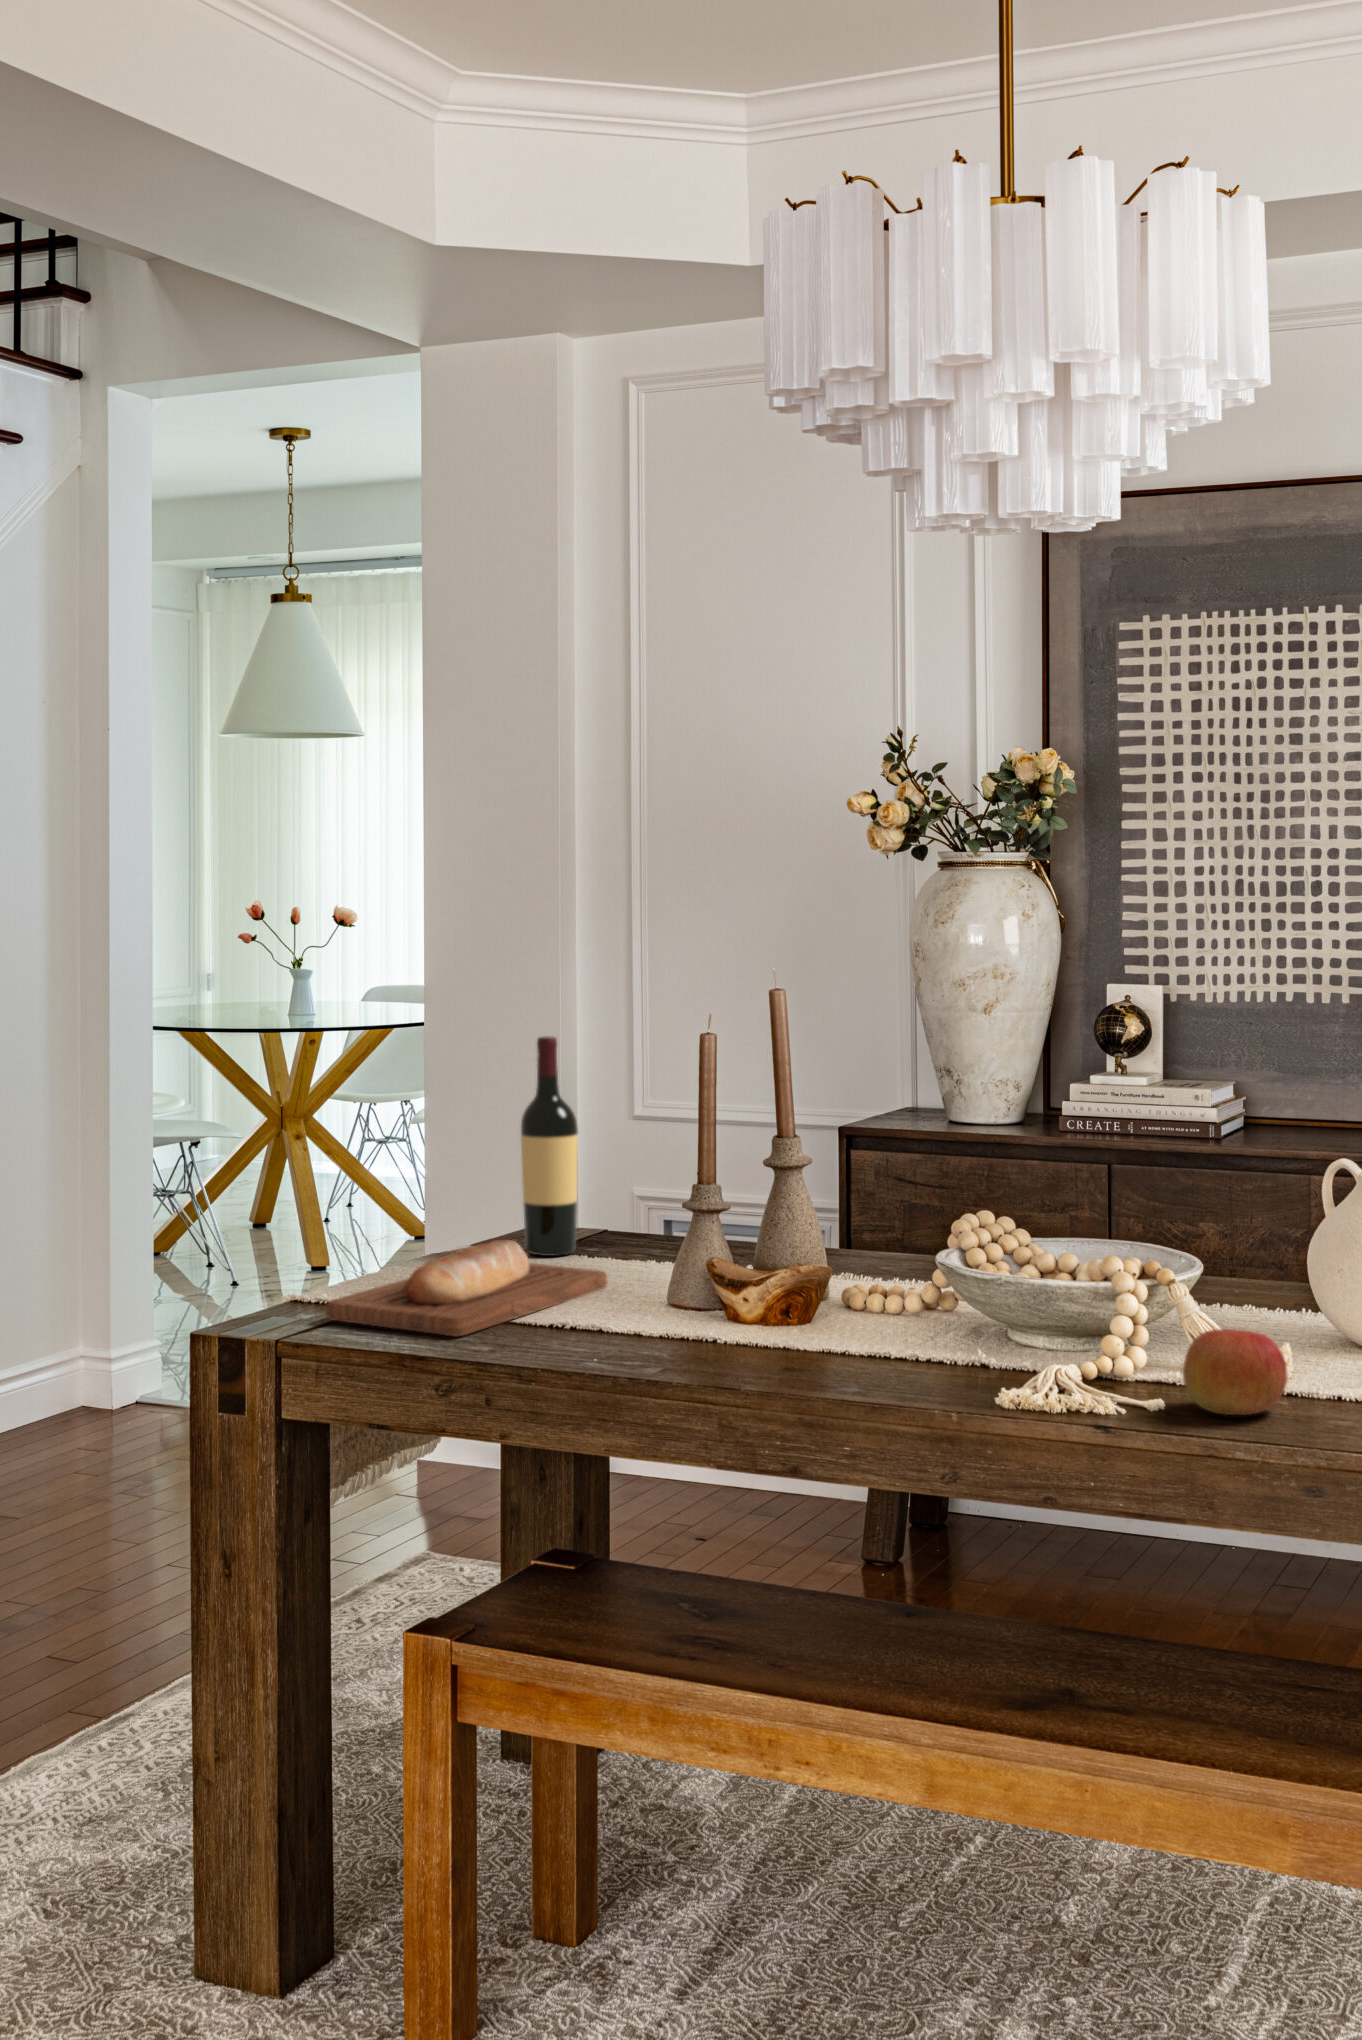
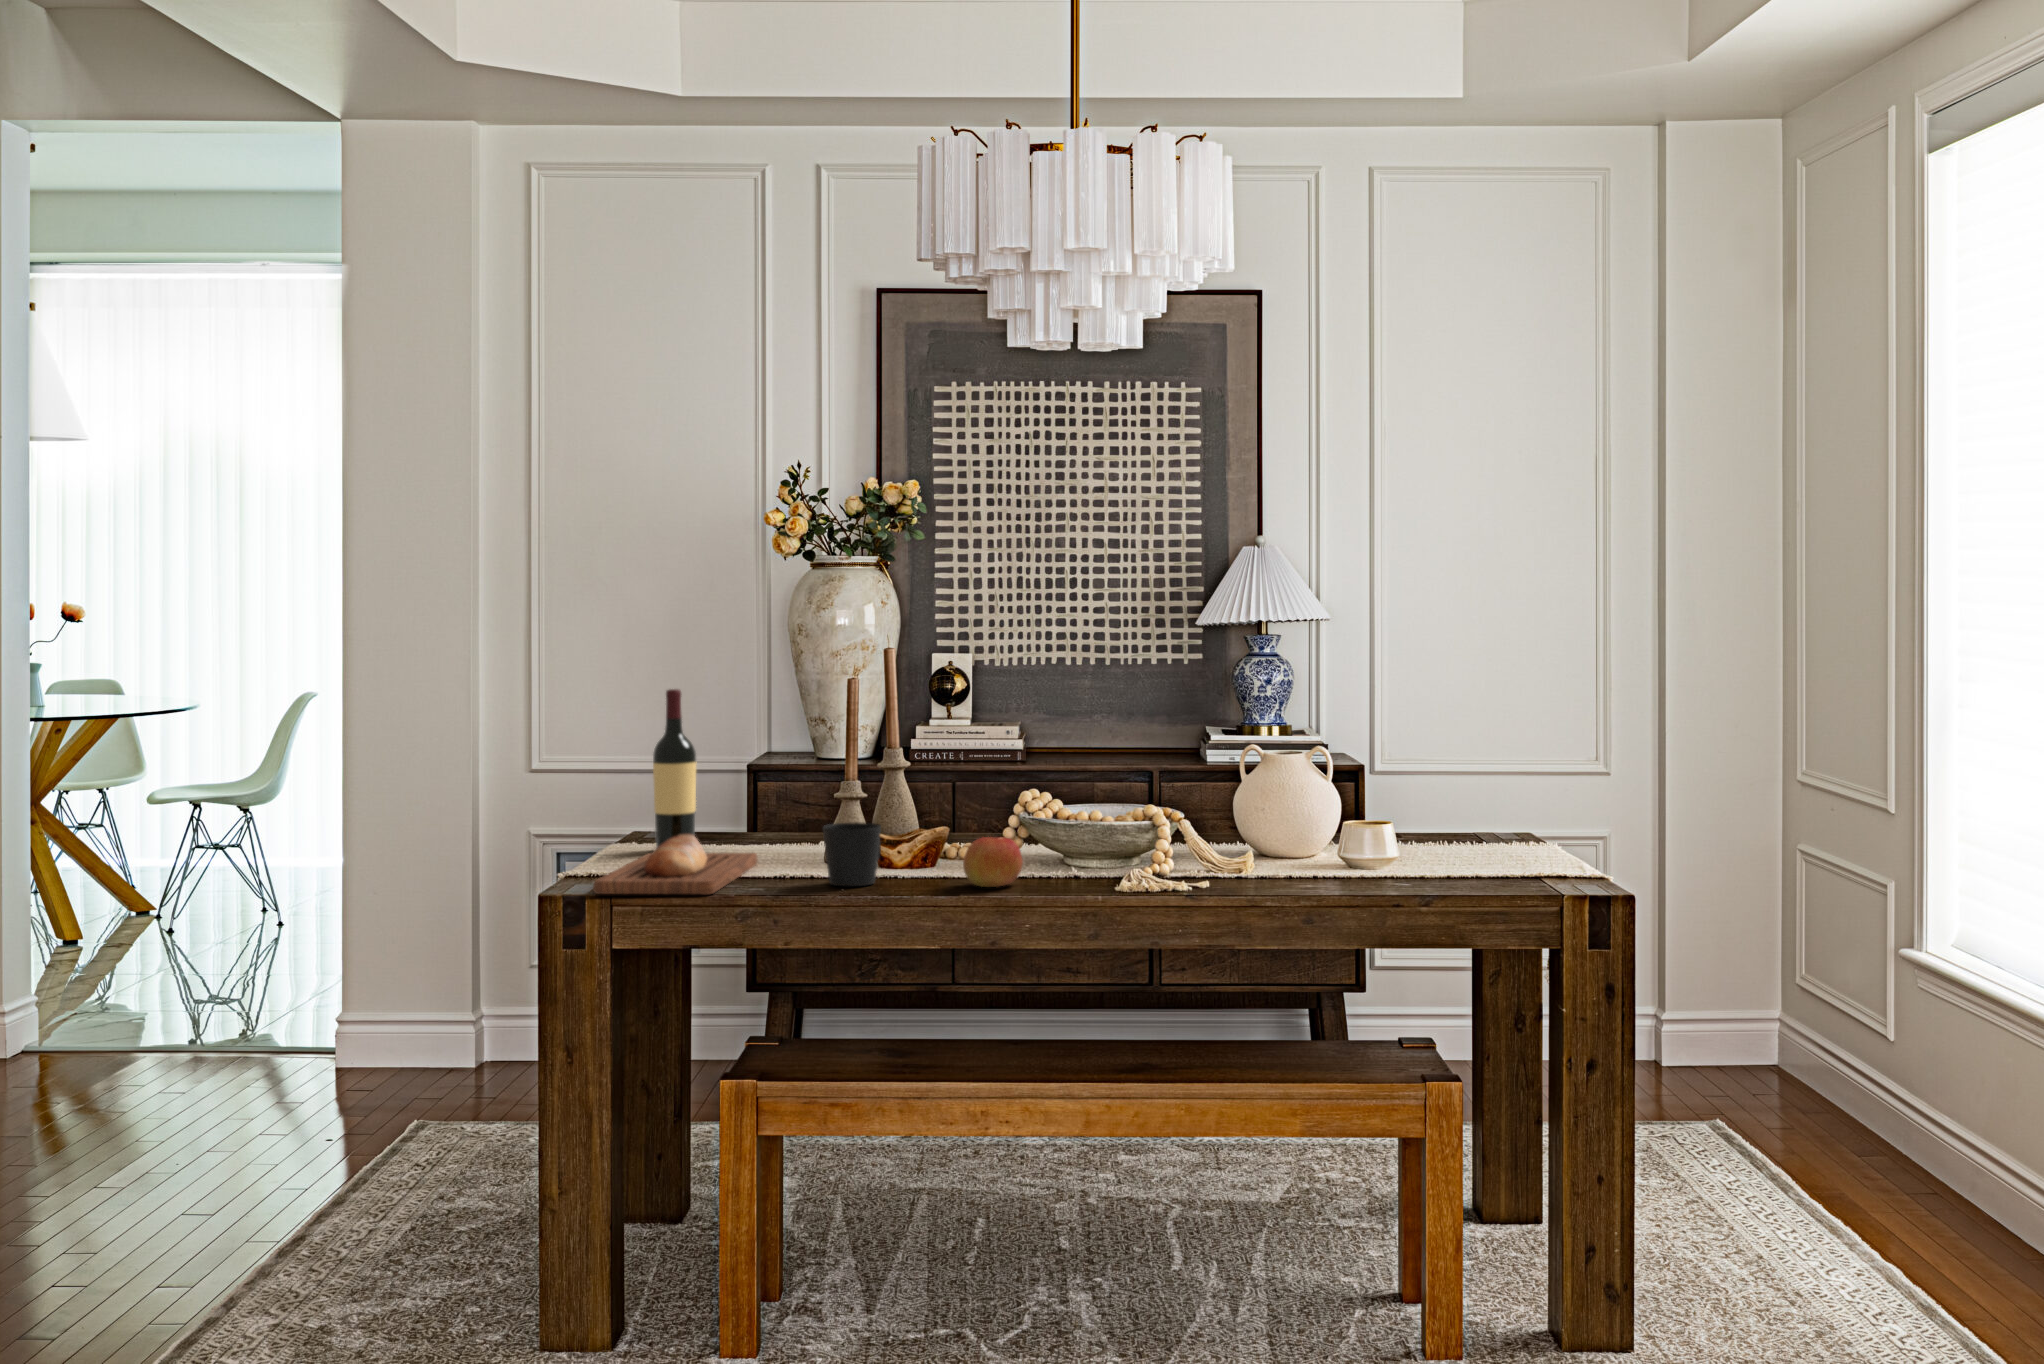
cup: none [616,1248,713,1345] -> present [823,823,881,886]
apple: present [1183,1329,1287,1415] -> present [963,837,1023,887]

